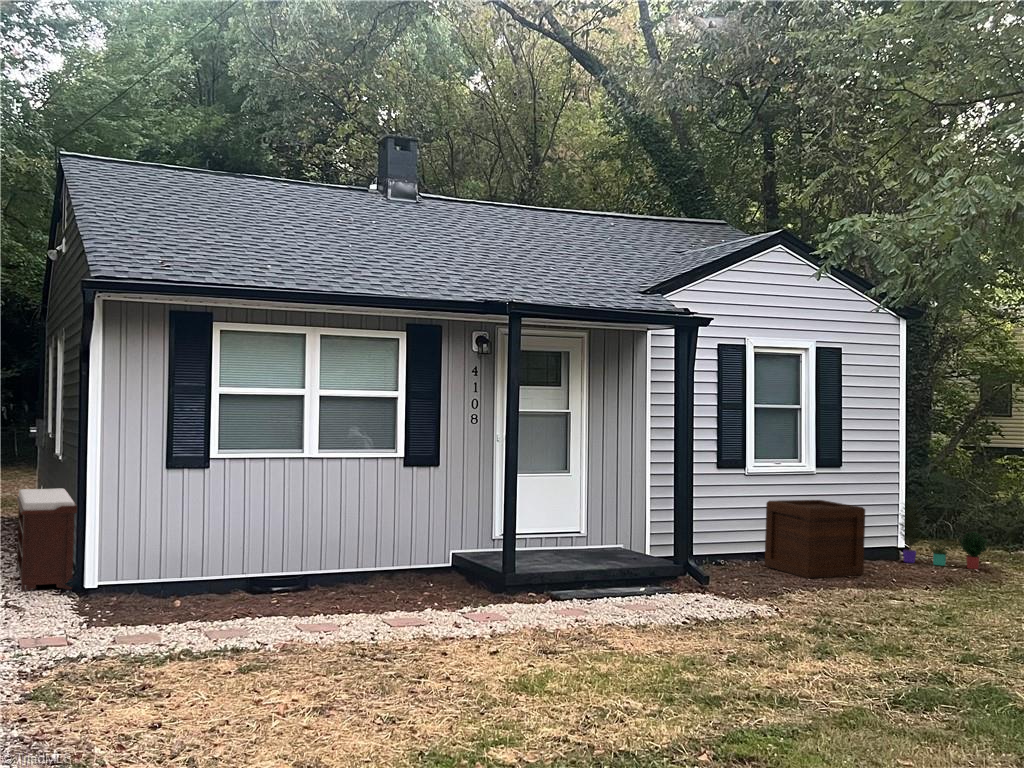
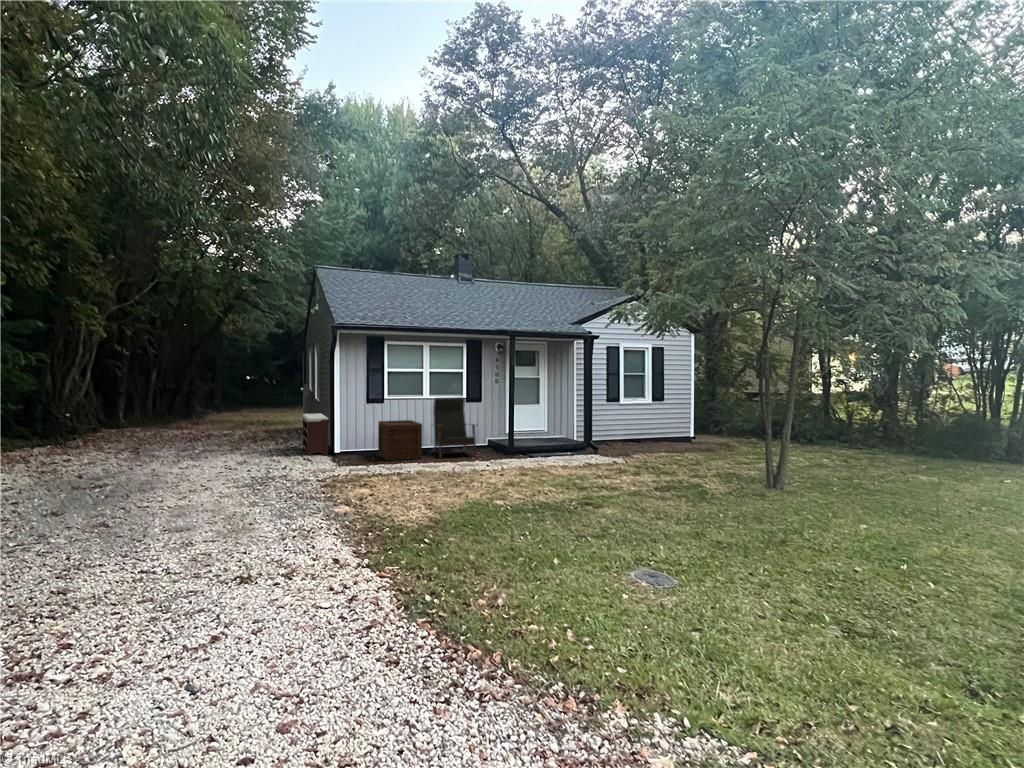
lounge chair: none [320,456,431,600] -> present [432,397,476,457]
potted plant: present [898,499,987,569] -> none [690,415,730,446]
wooden crate: present [765,500,865,578] -> present [378,420,423,461]

